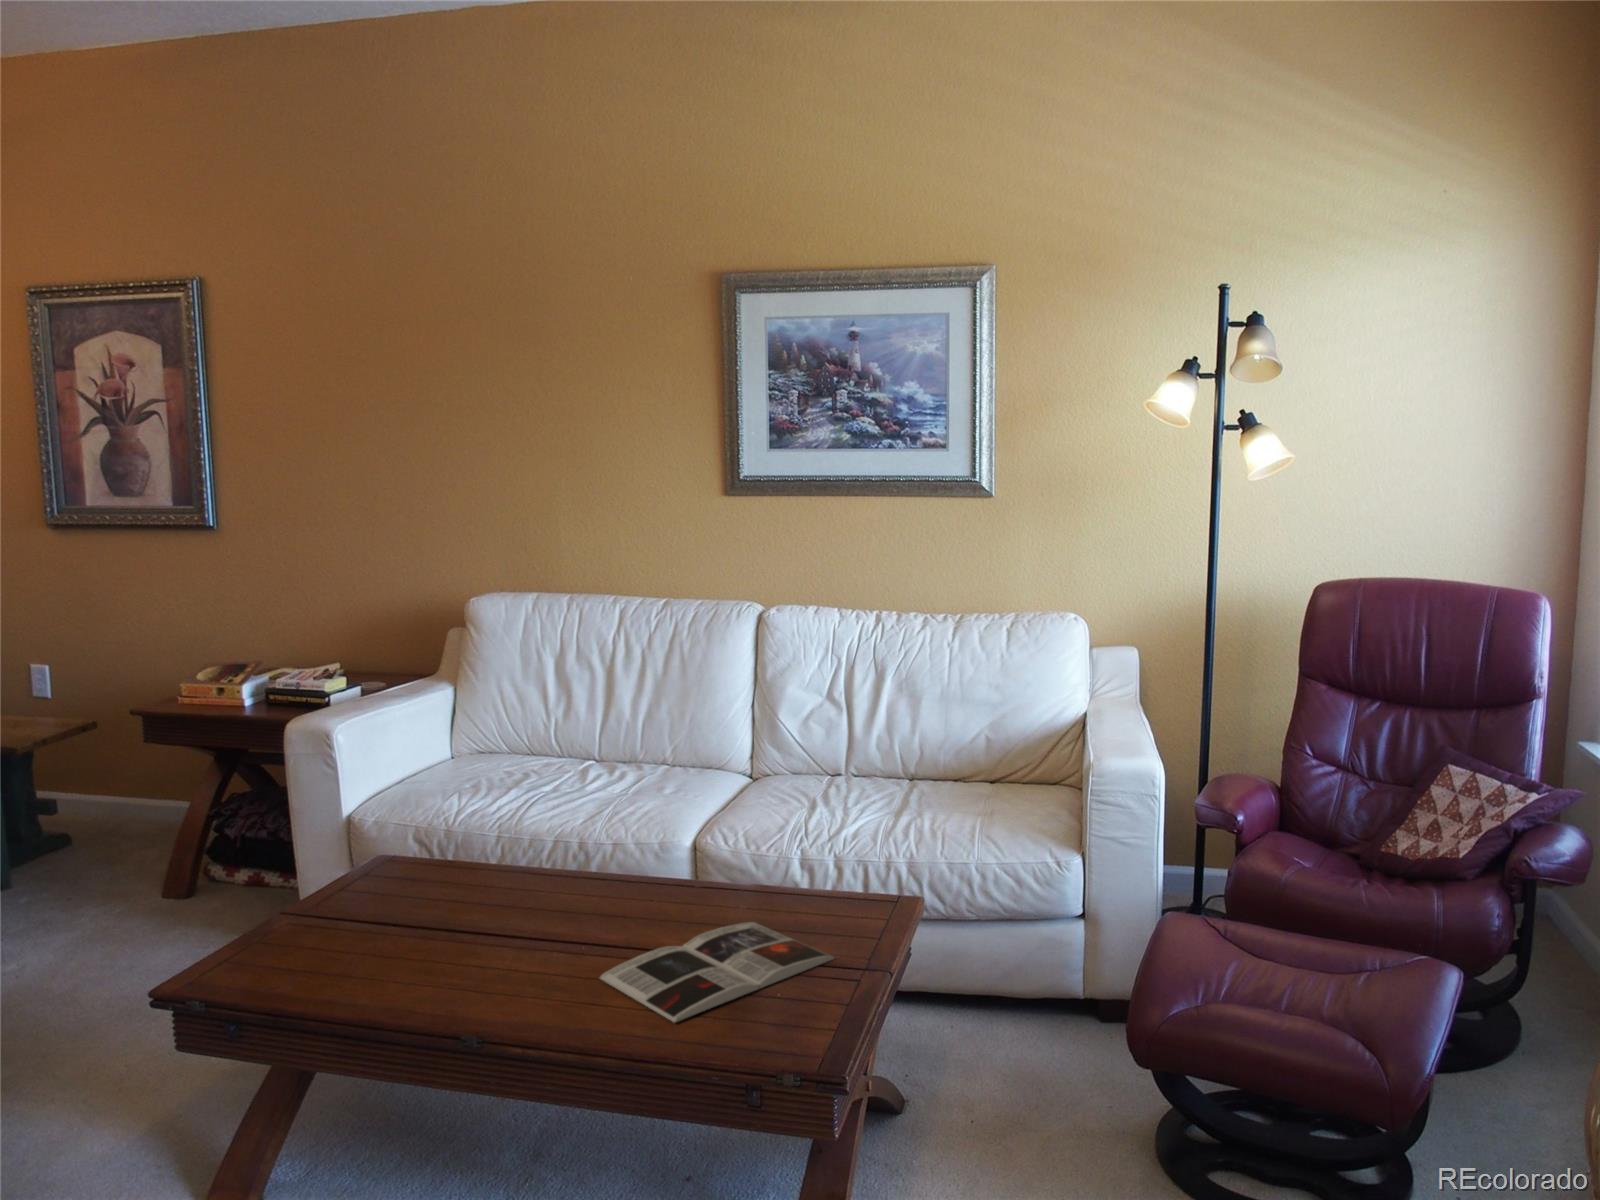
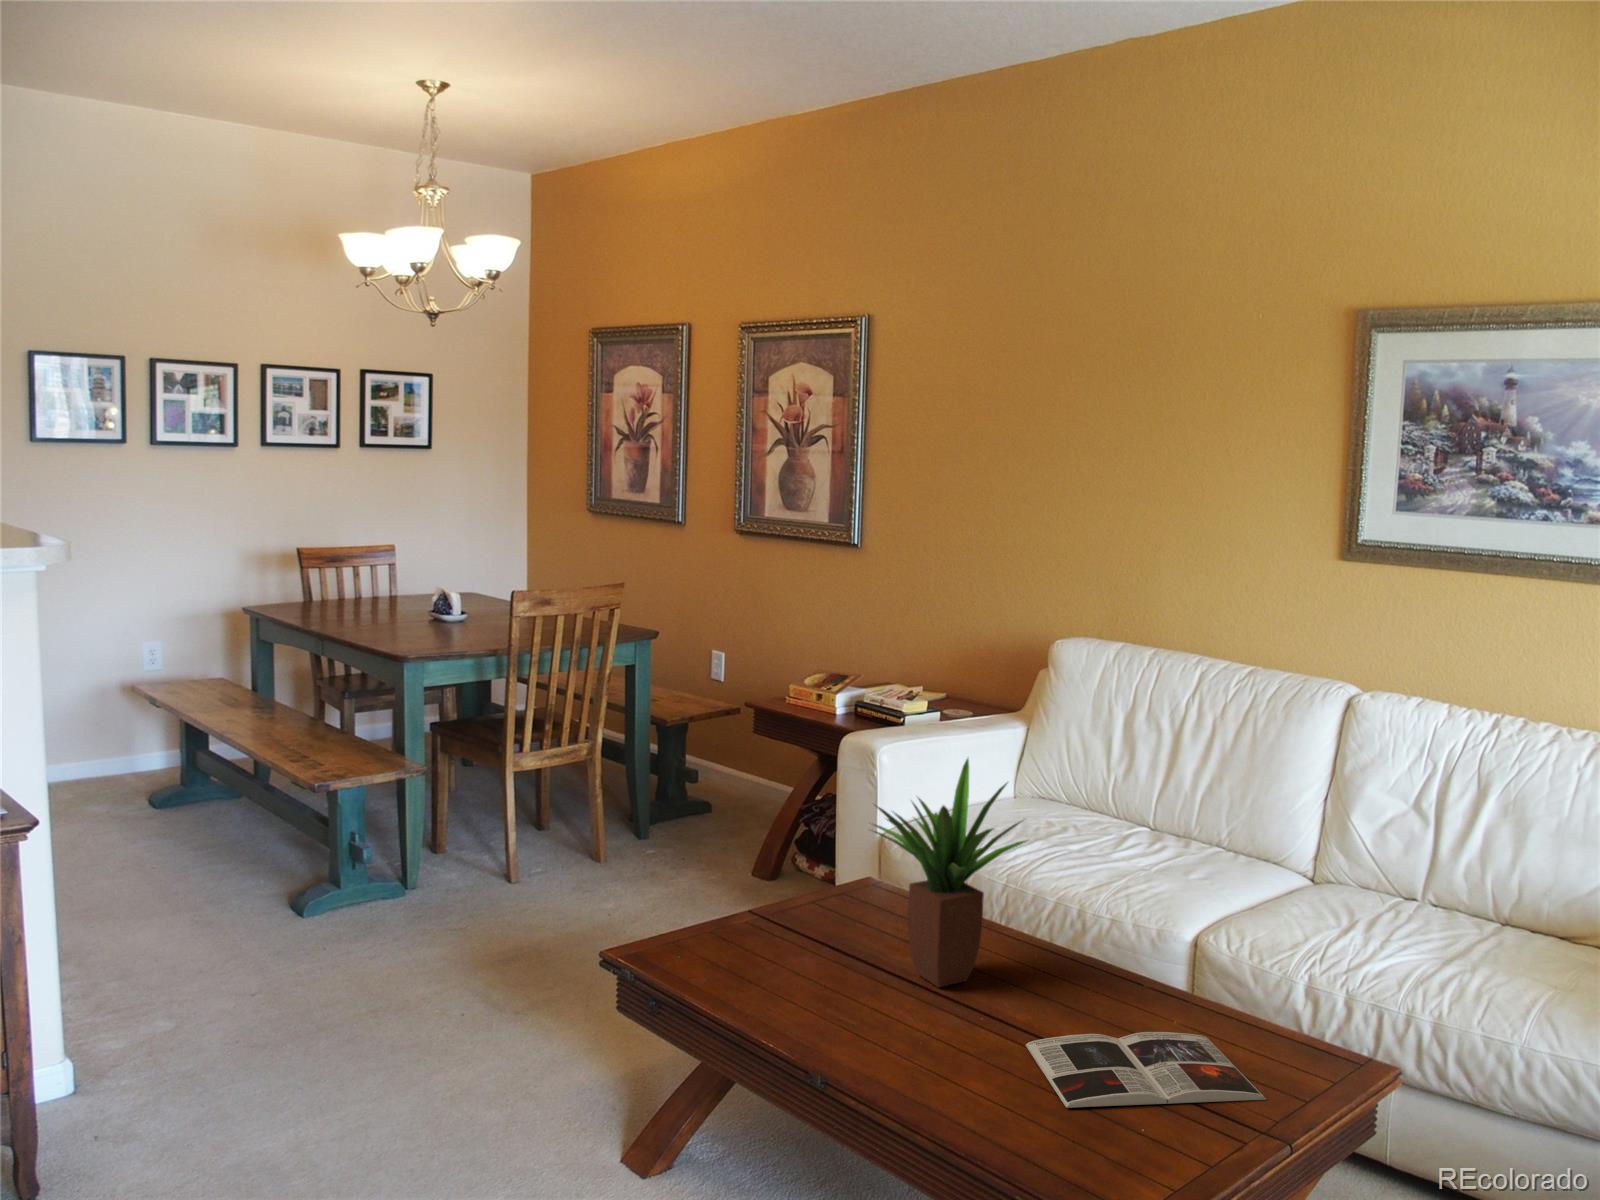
potted plant: none [363,699,549,951] -> present [874,759,1027,987]

